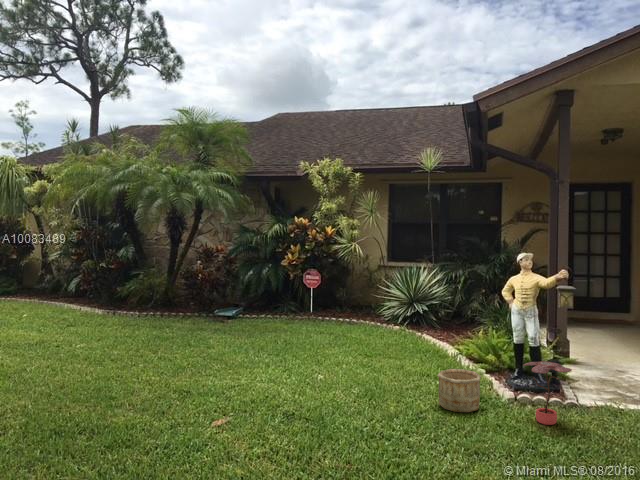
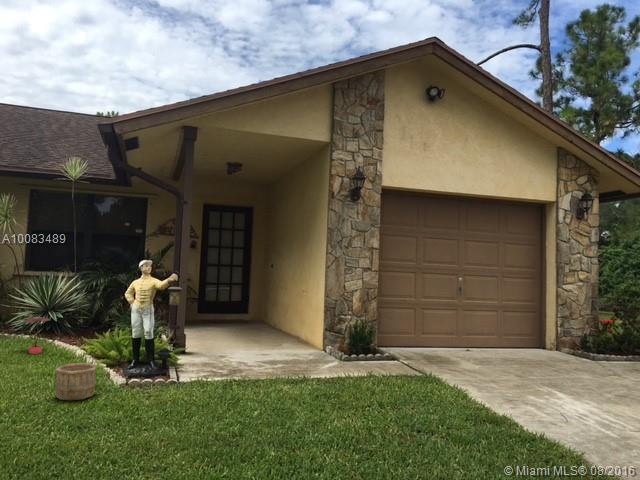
potted plant: present [523,361,572,425] -> present [24,317,51,354]

